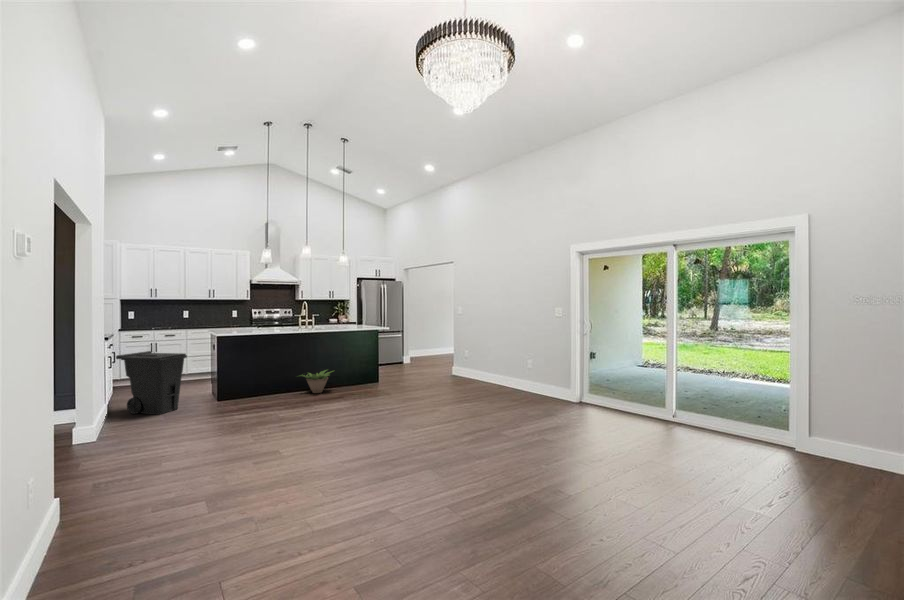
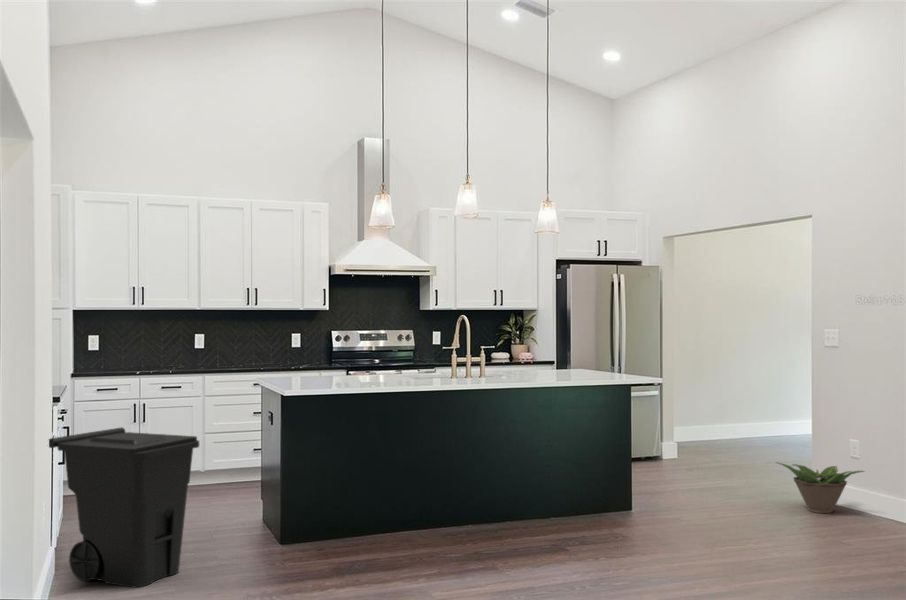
decorative plant: present [301,370,333,393] -> present [779,463,864,513]

